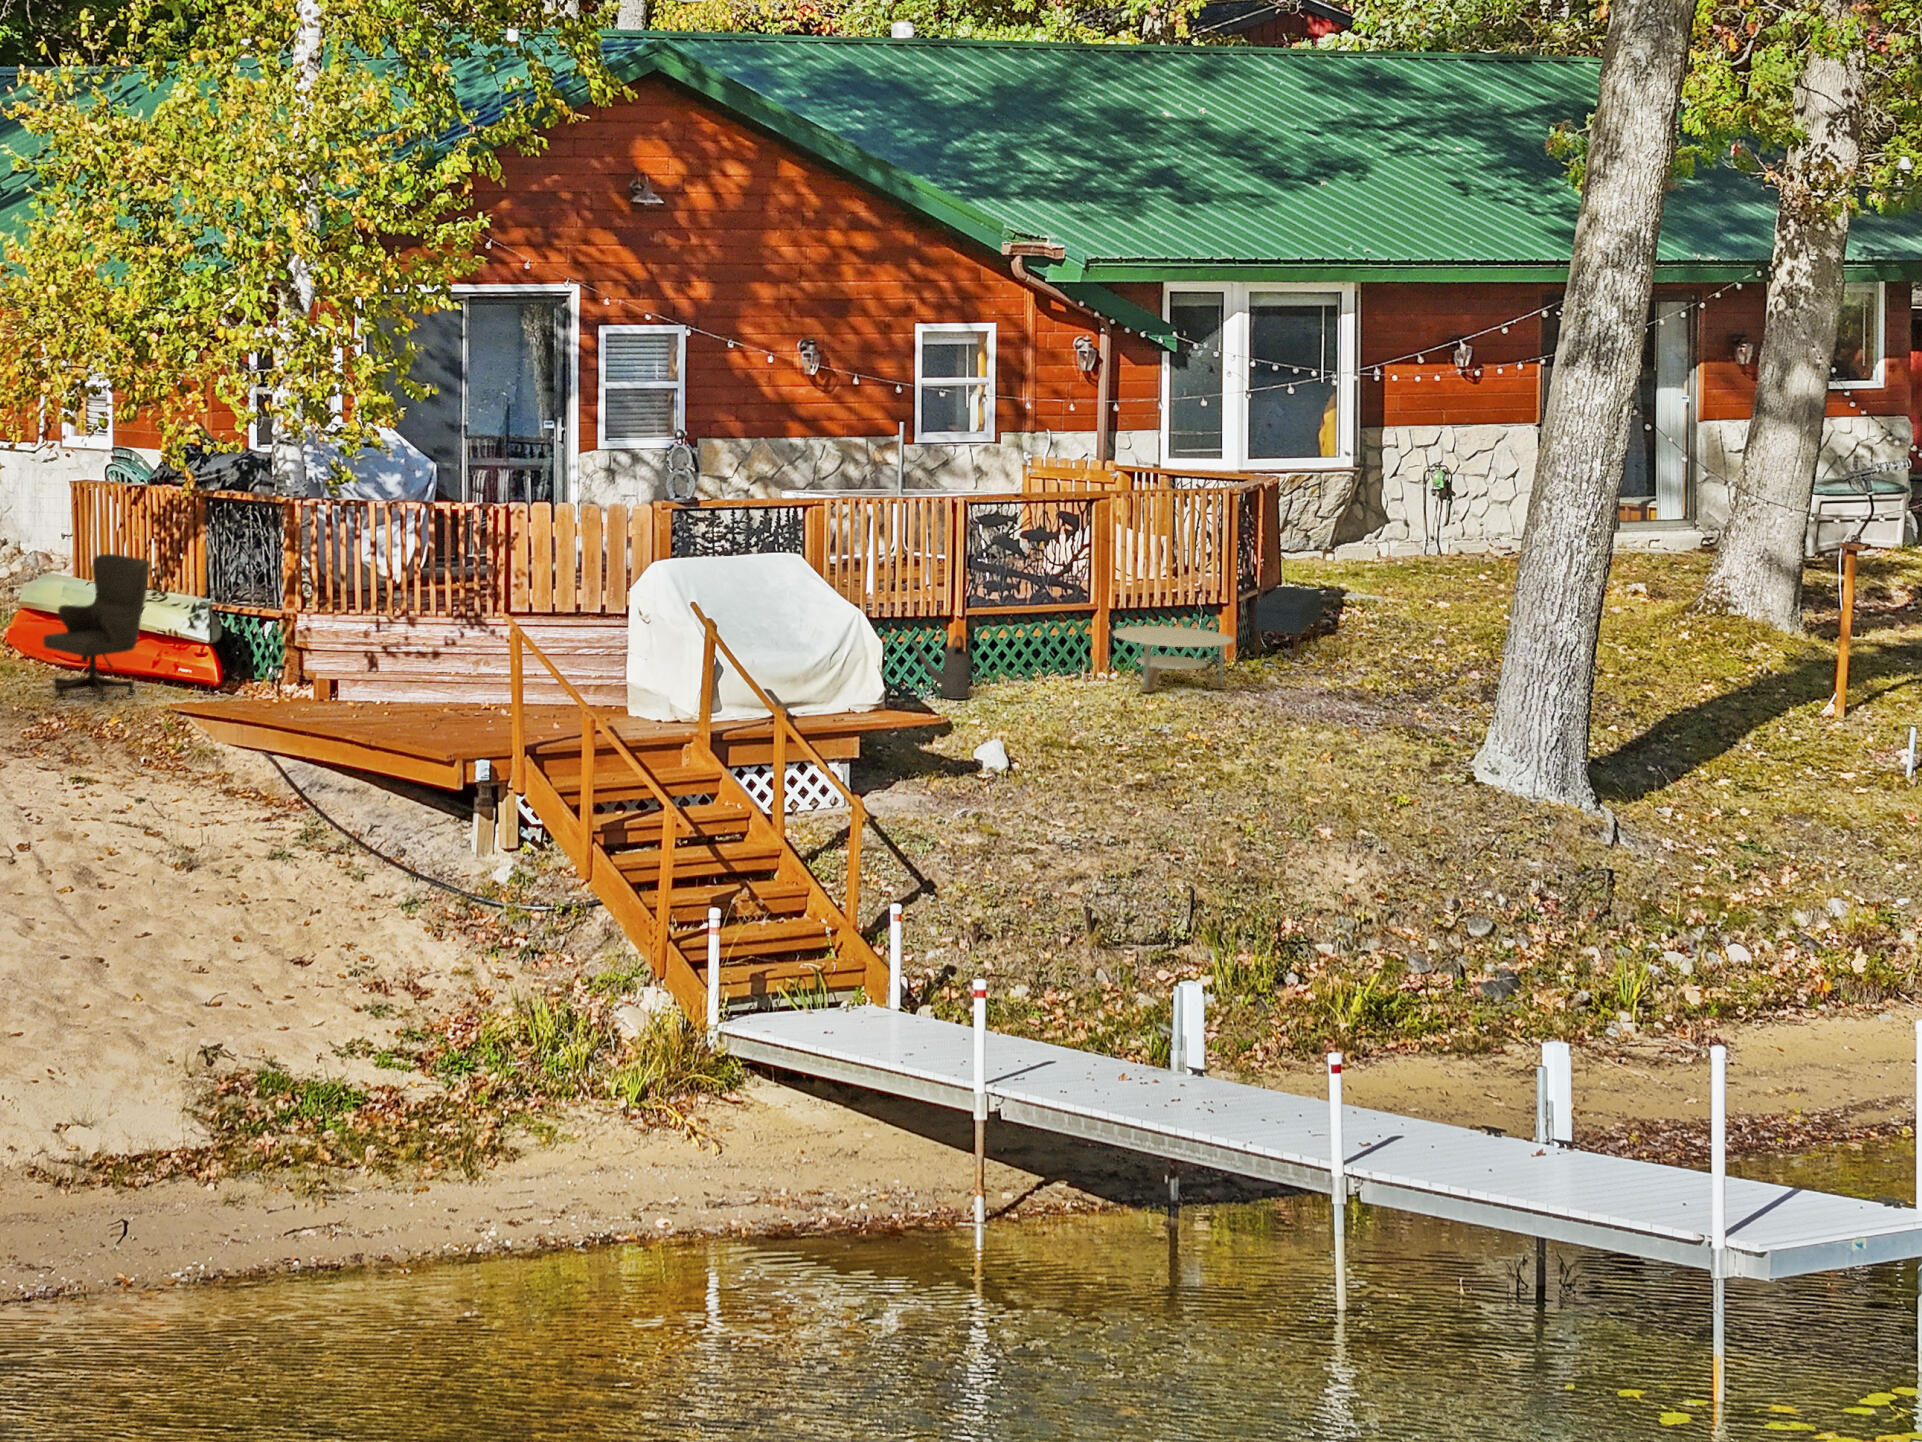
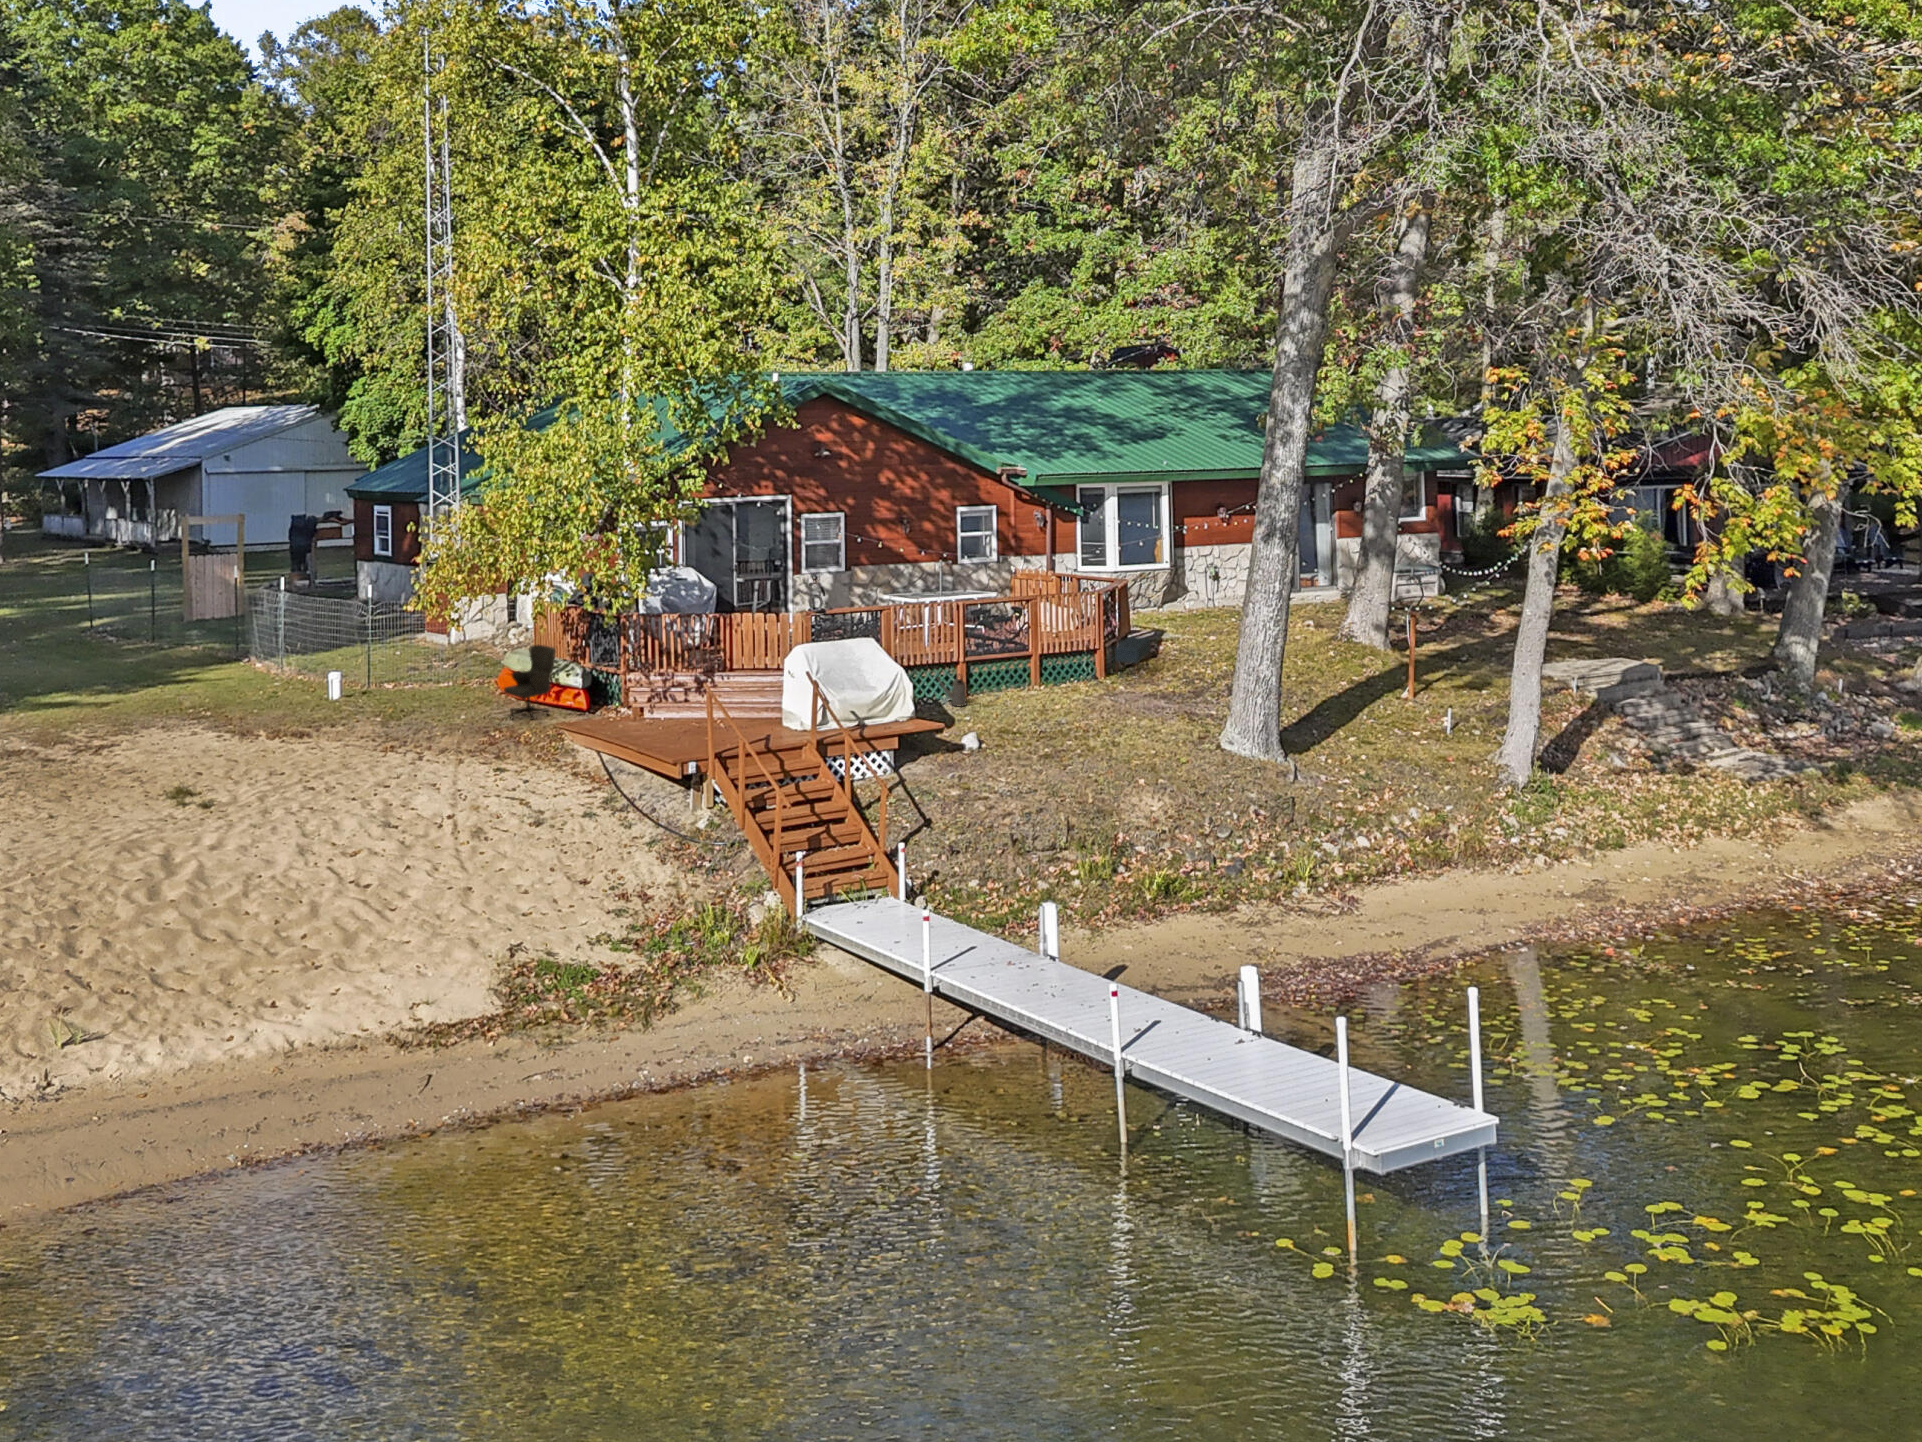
round table: present [1113,626,1234,692] -> none [1040,663,1101,699]

